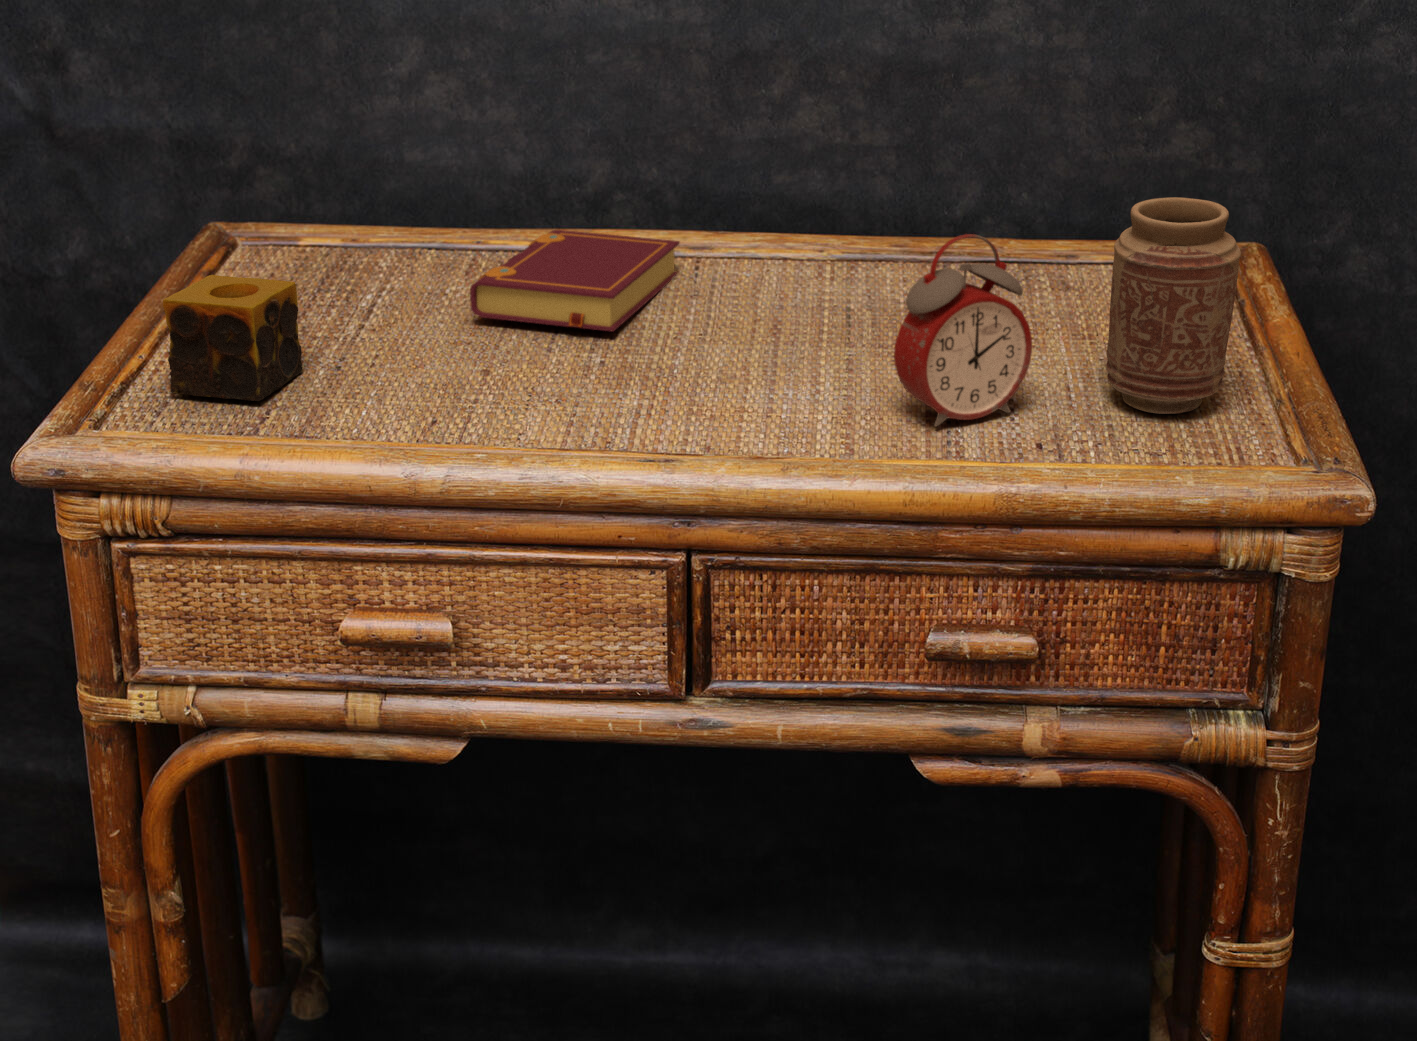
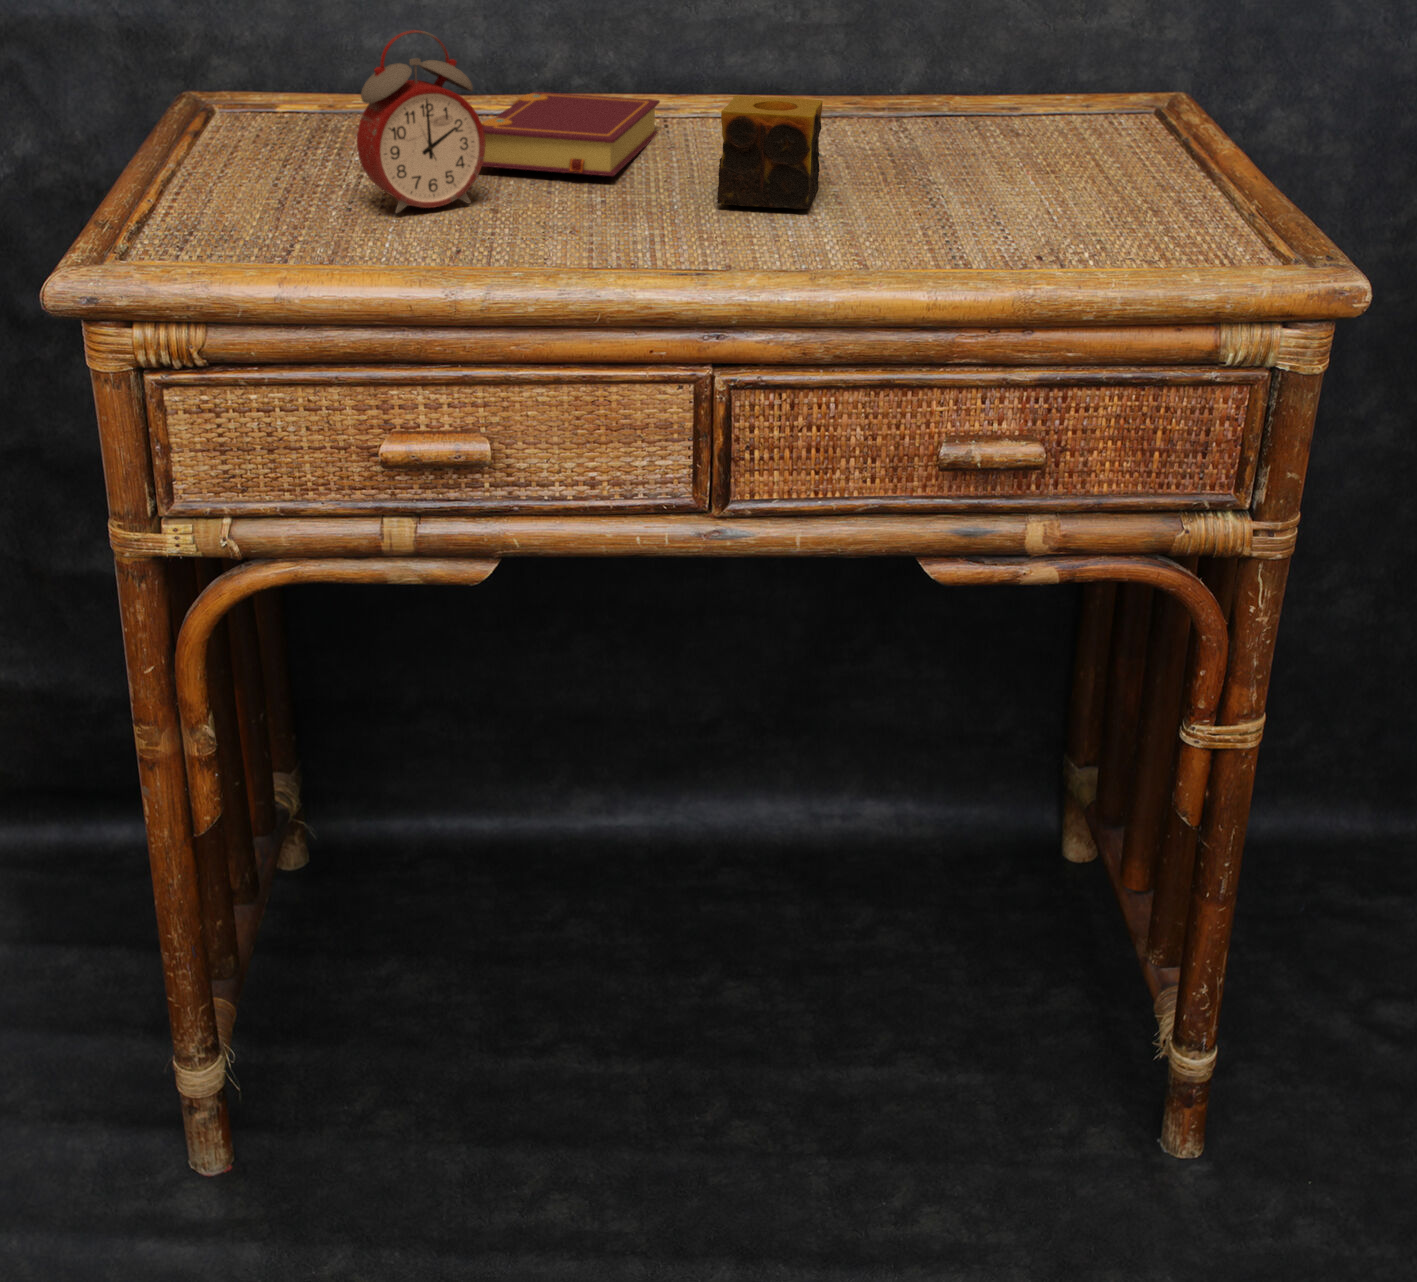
vase: present [1106,197,1241,414] -> none [1095,27,1225,235]
alarm clock: present [894,234,1032,426] -> present [357,30,485,213]
candle: present [163,275,303,401] -> present [717,95,823,209]

